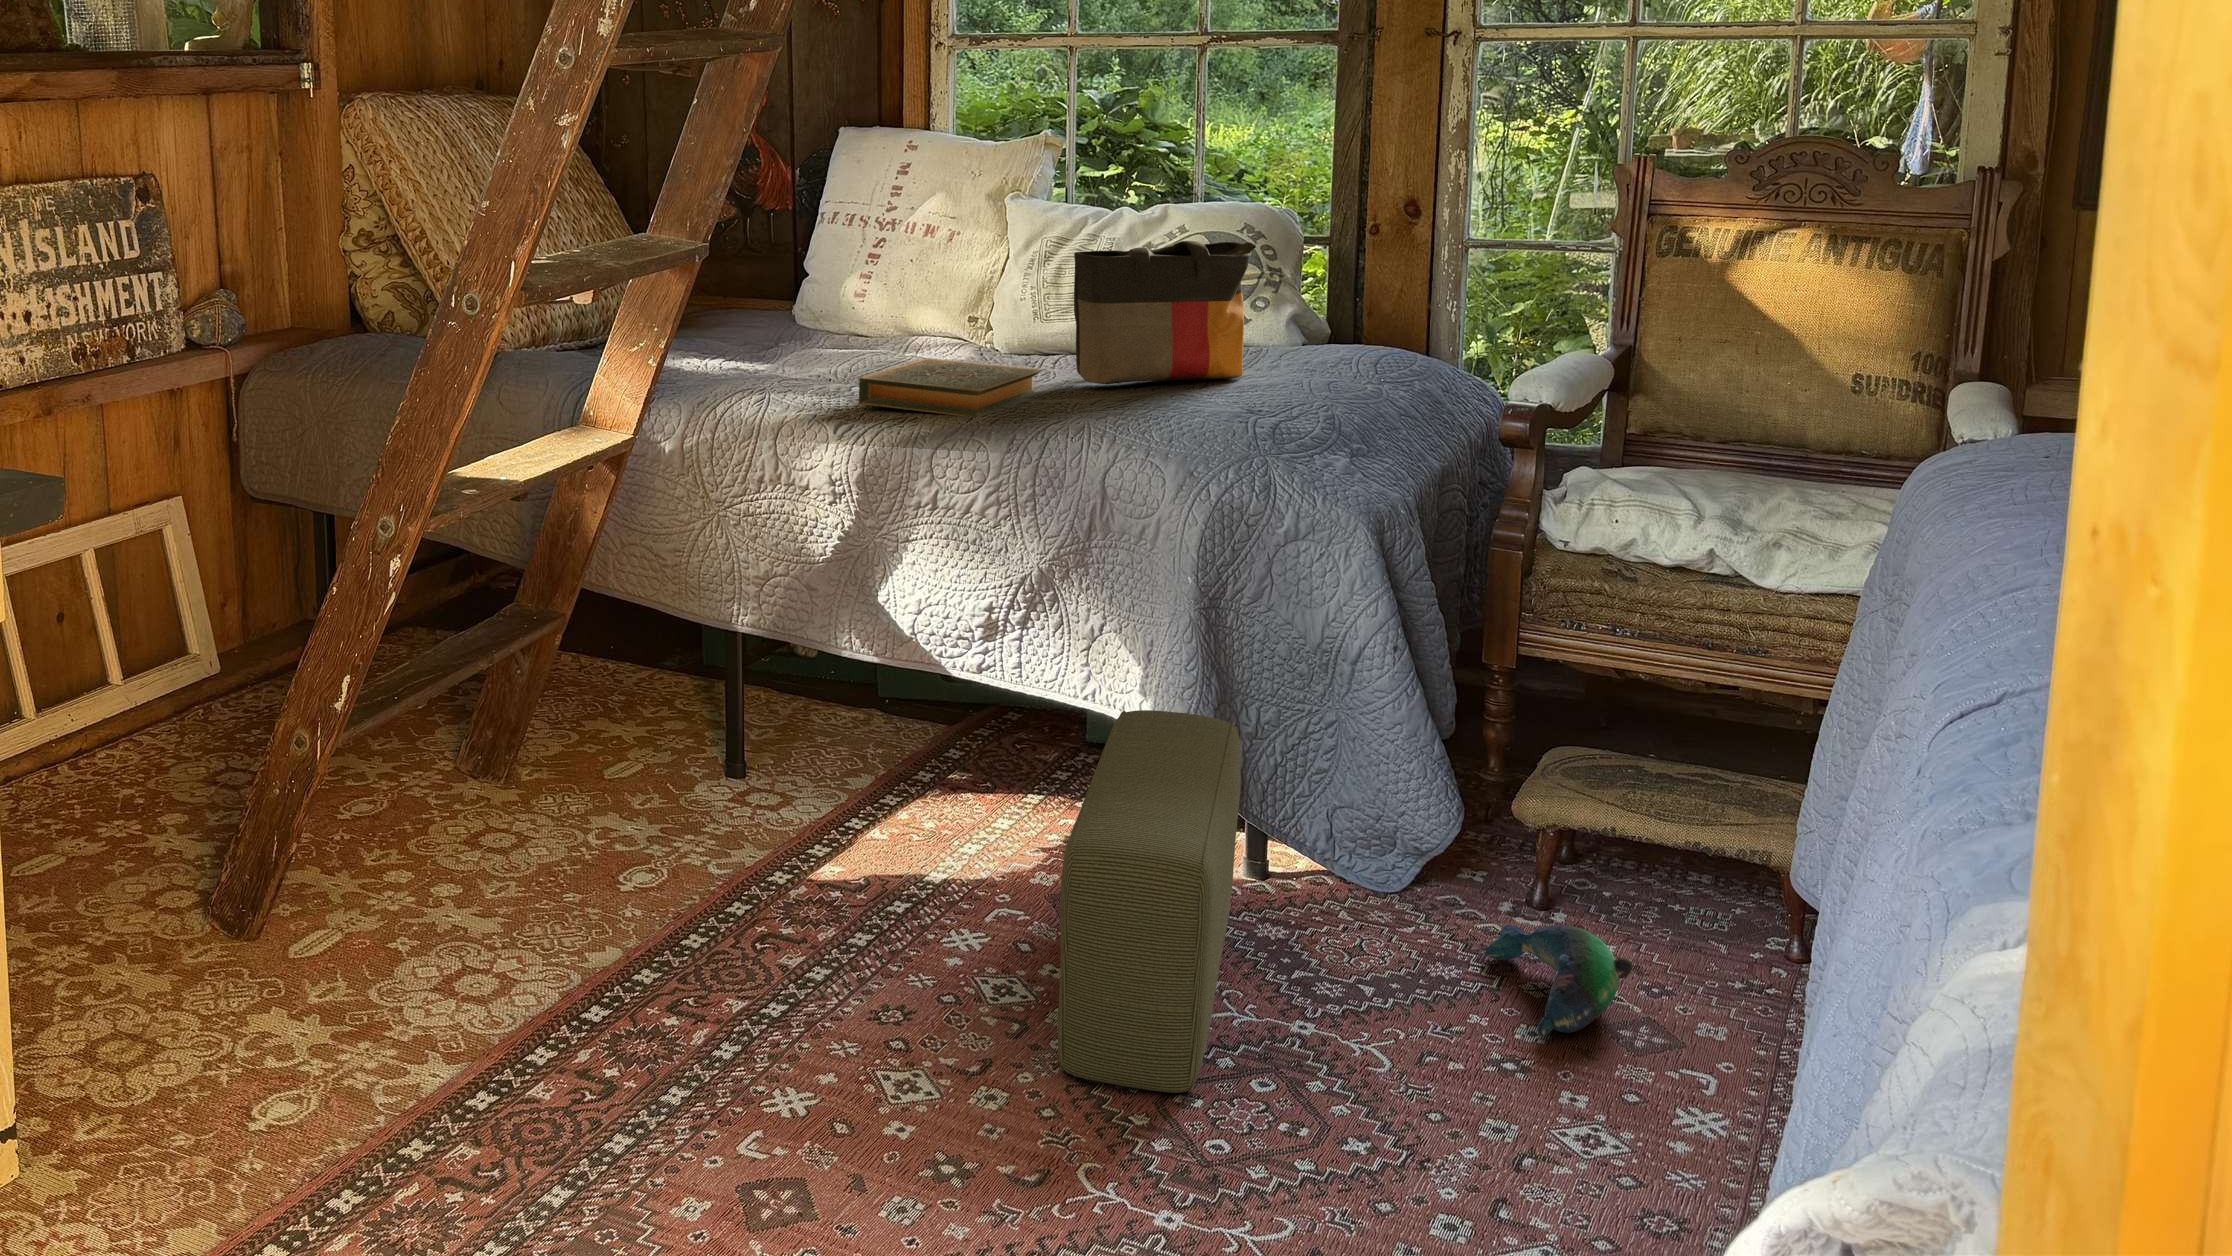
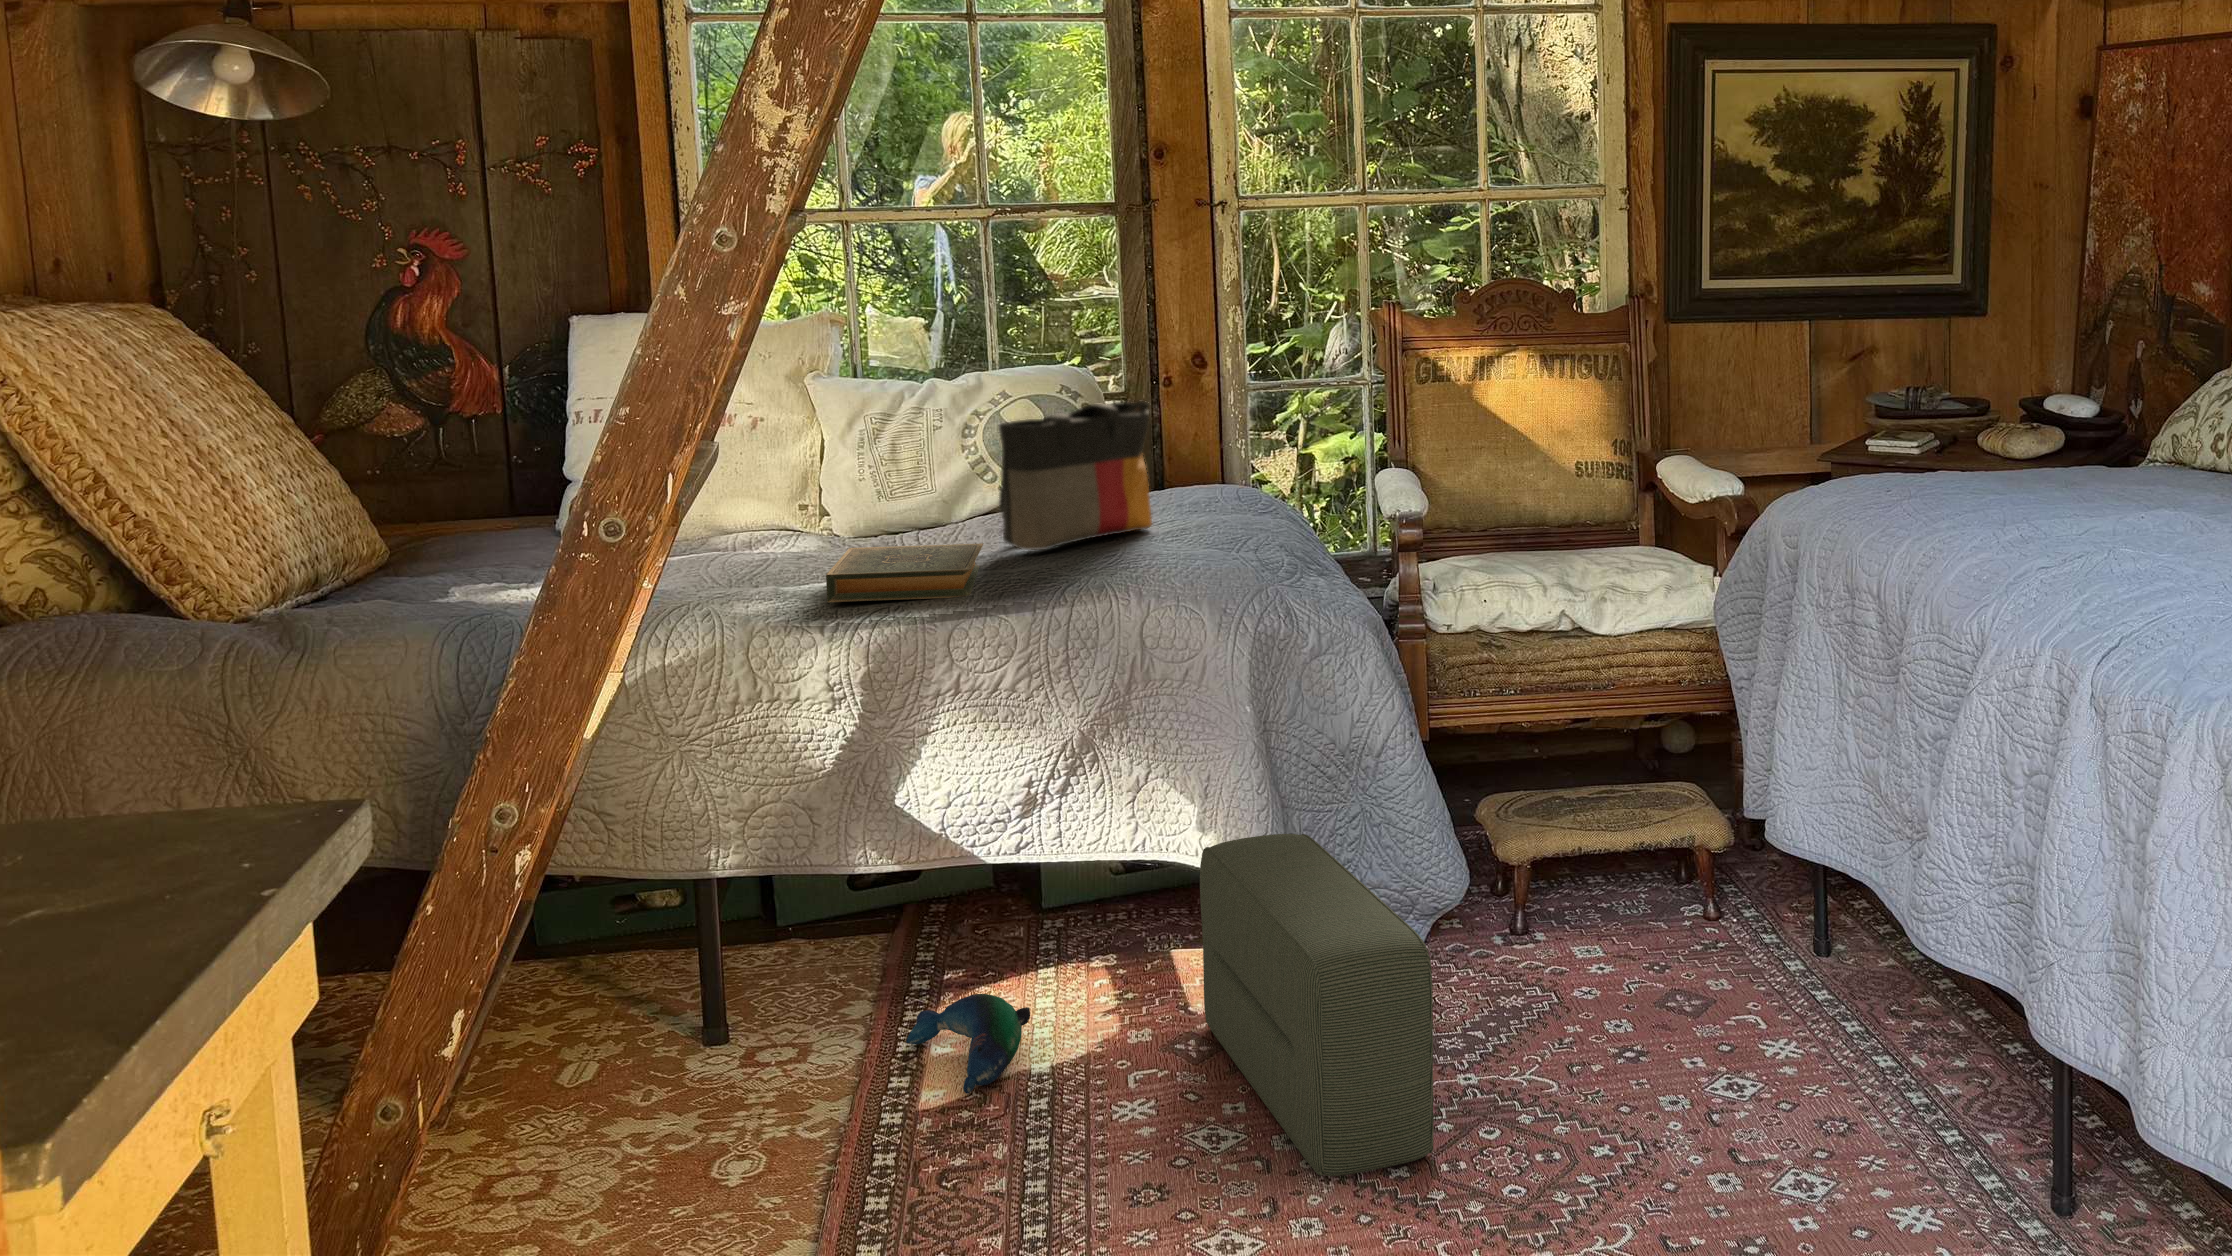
plush toy: present [1485,925,1632,1036] -> present [906,994,1030,1094]

